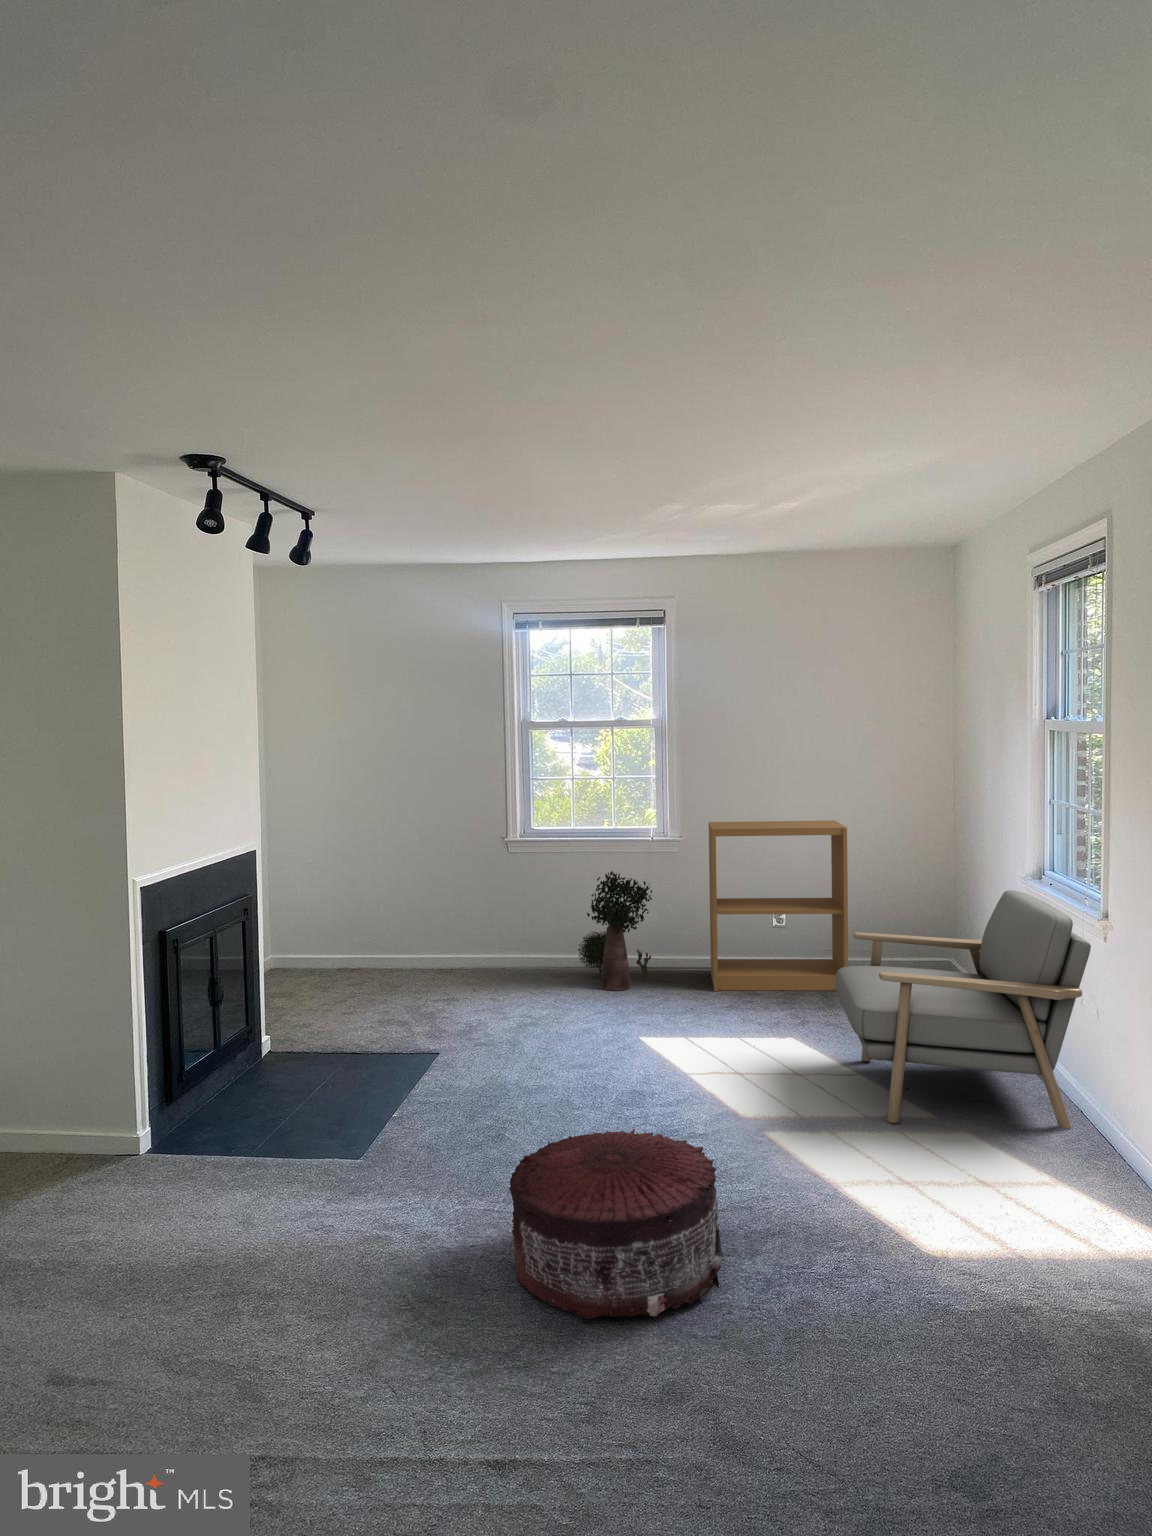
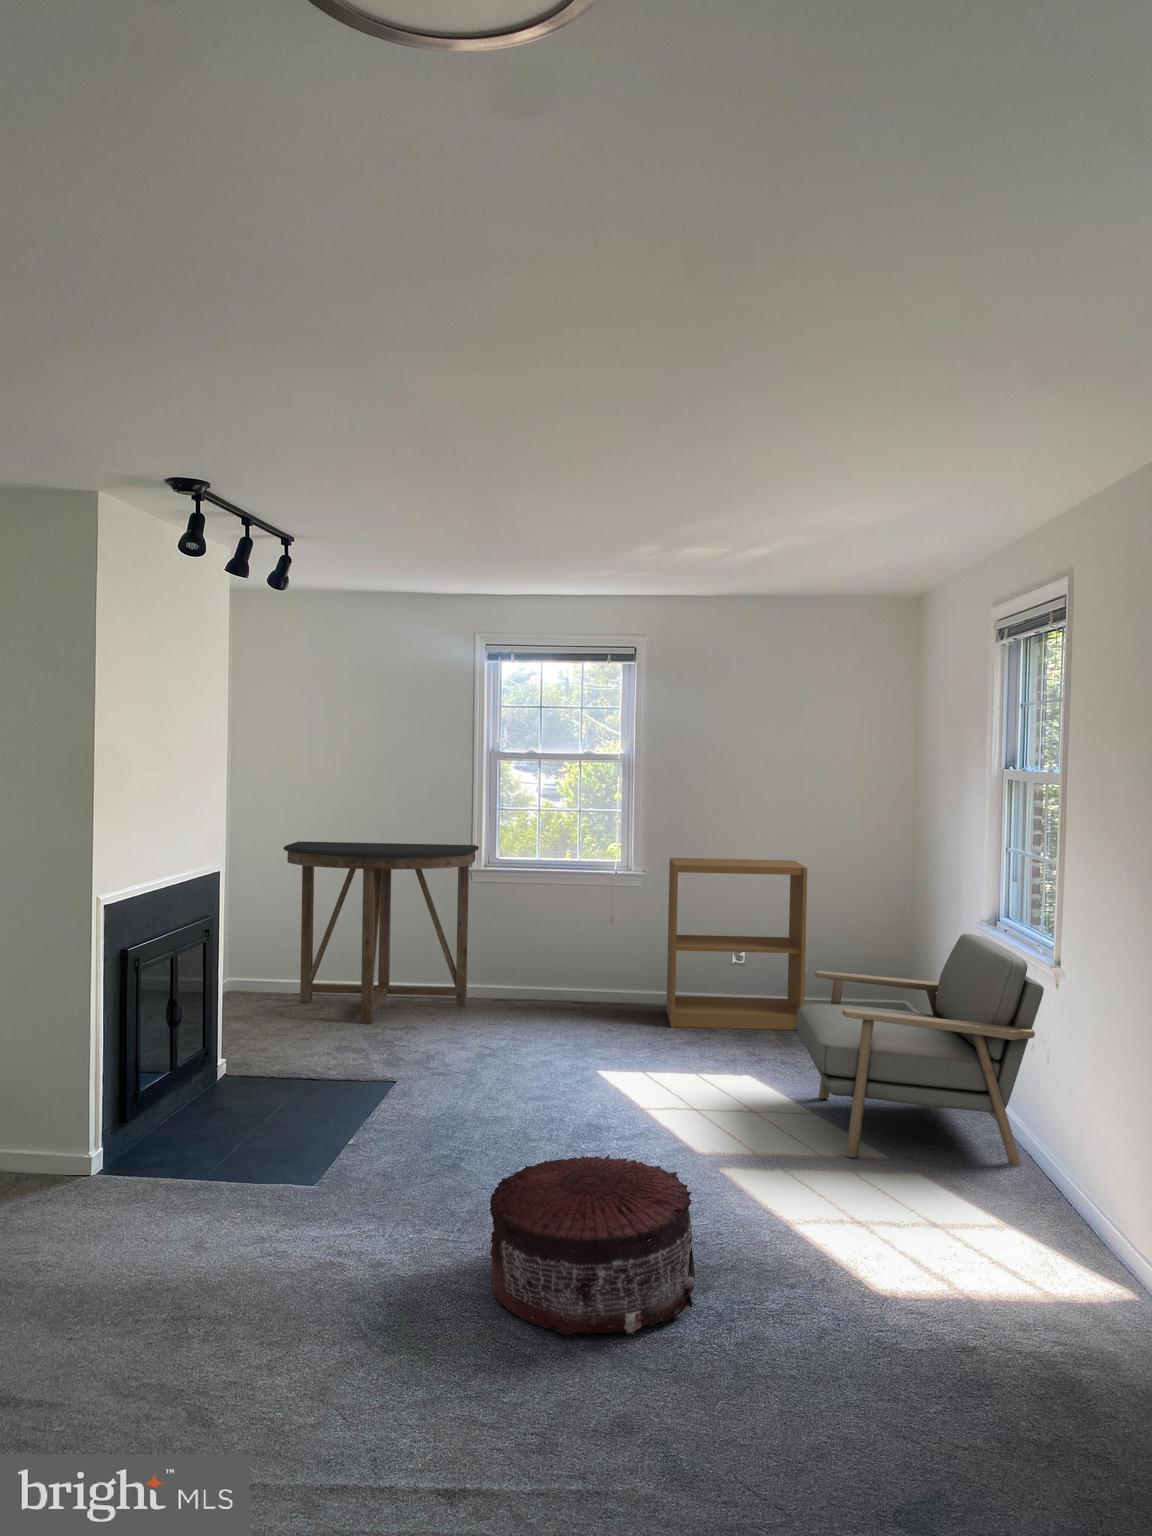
console table: none [328,816,519,995] -> present [283,841,479,1024]
potted plant: present [578,871,652,991] -> none [534,903,612,1025]

